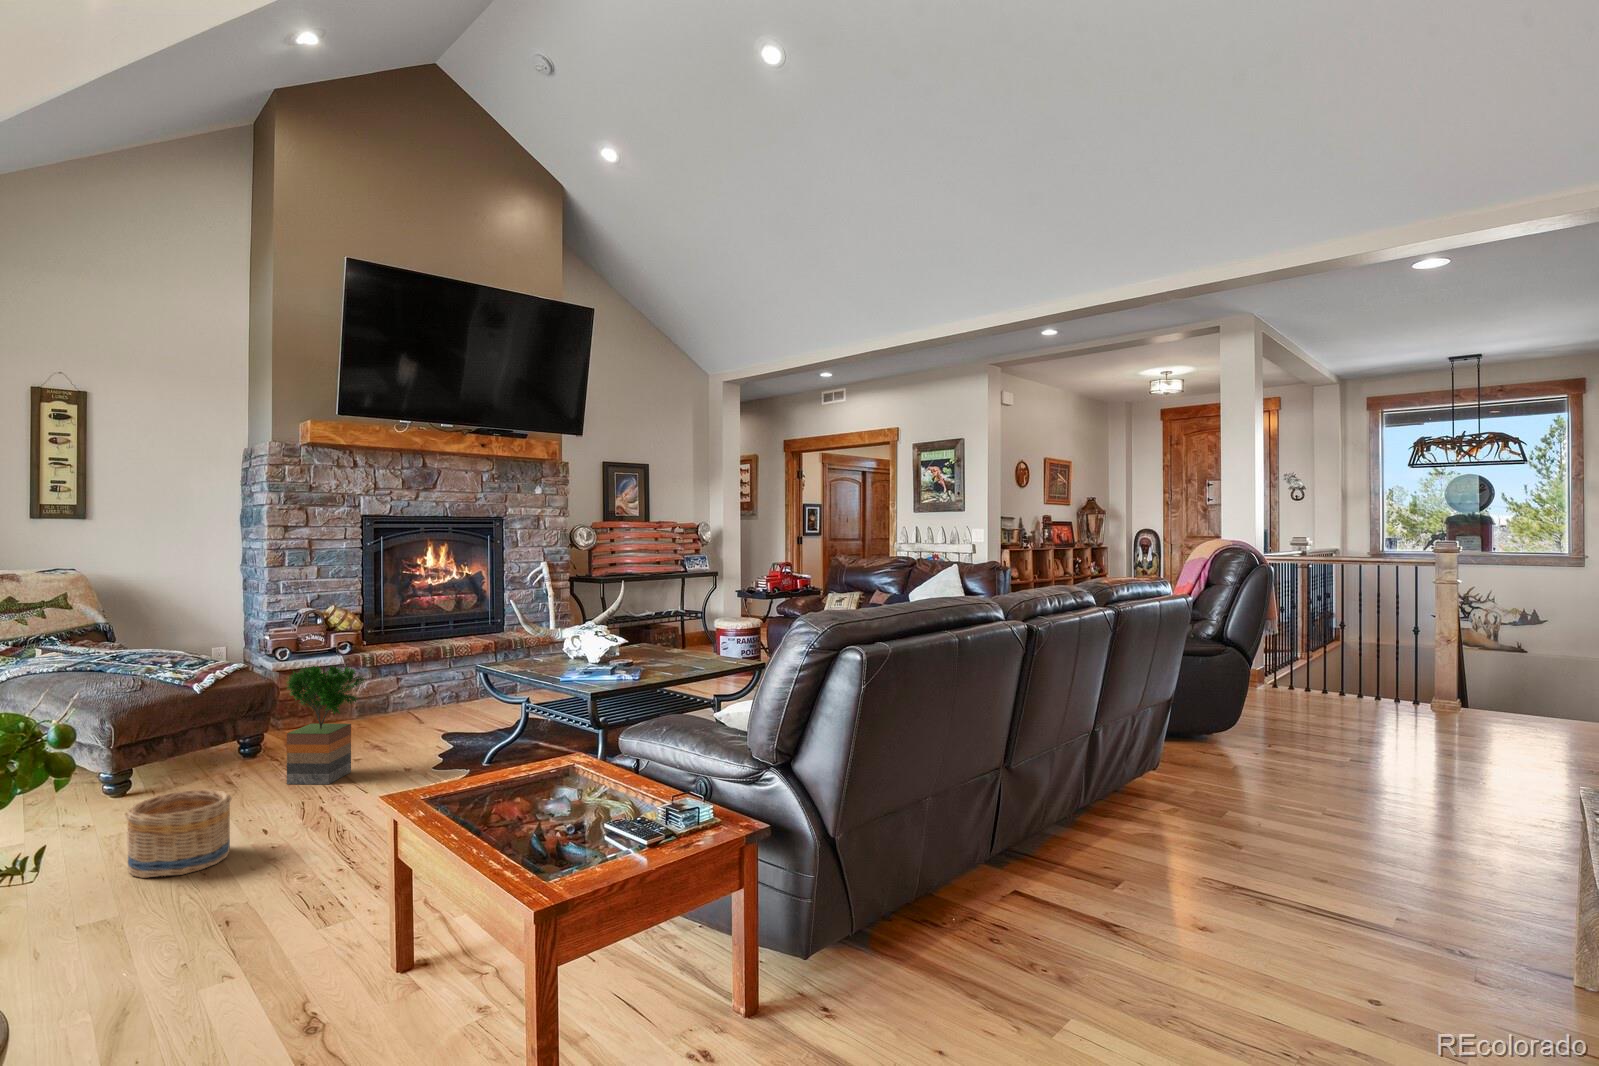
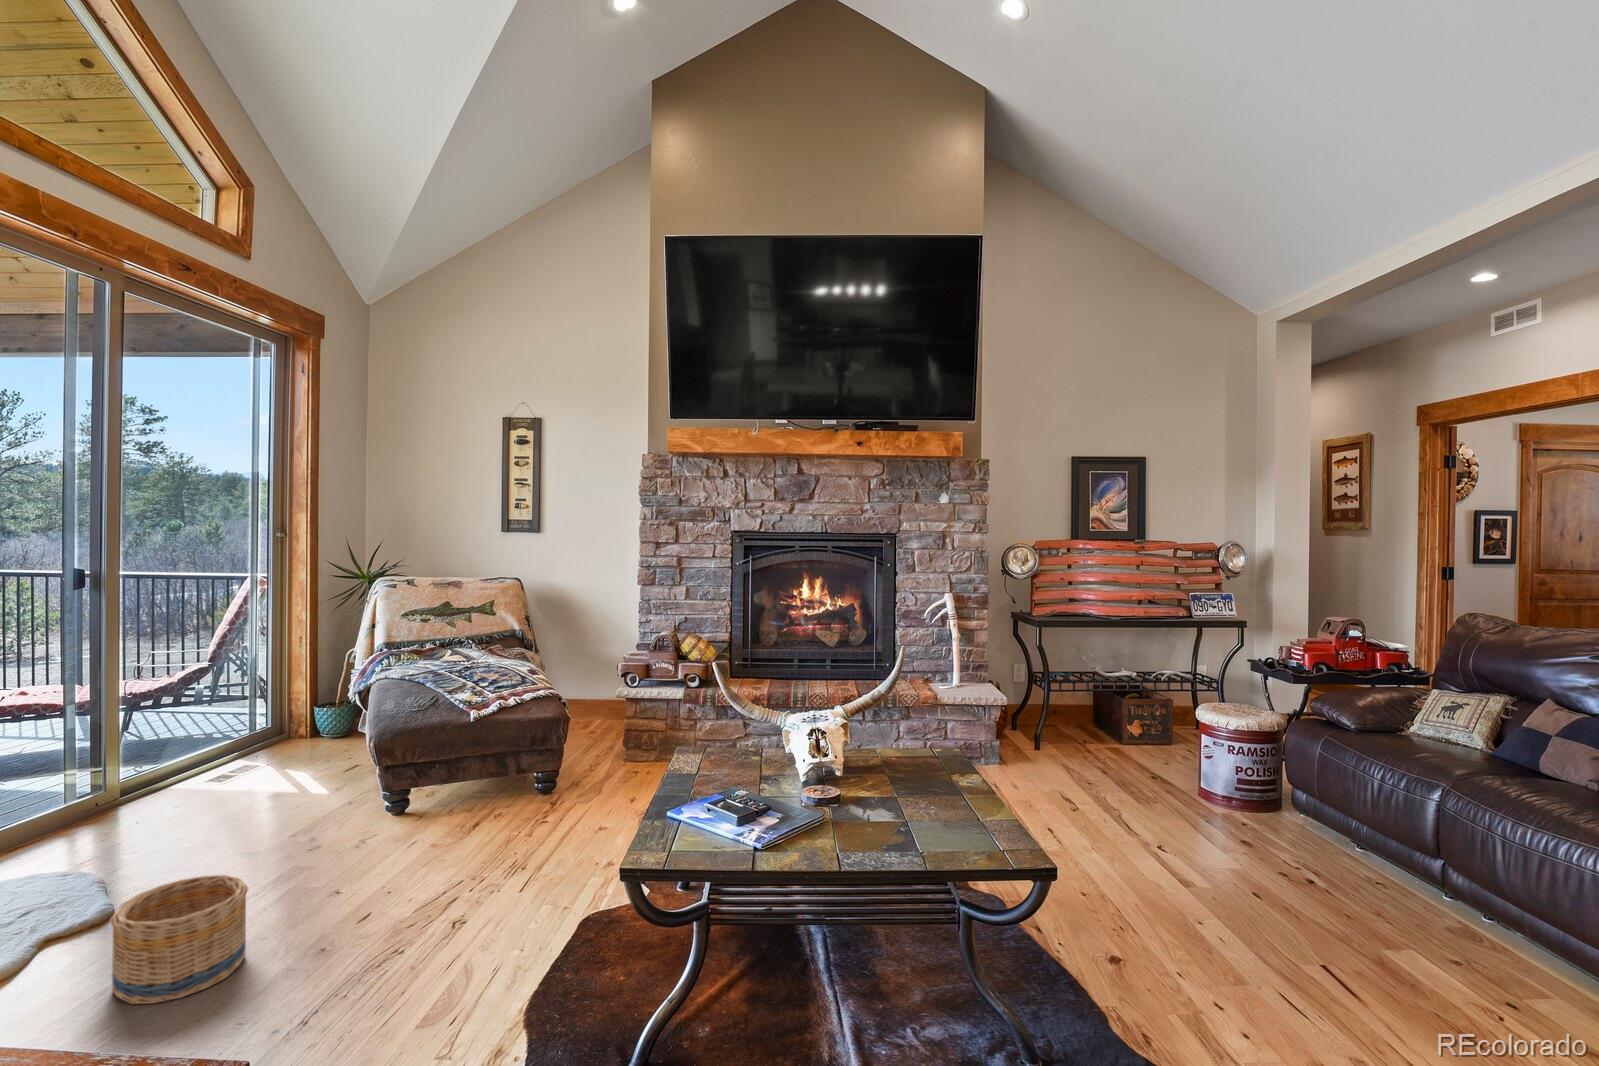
potted tree: present [287,665,365,784] -> none [465,716,576,875]

